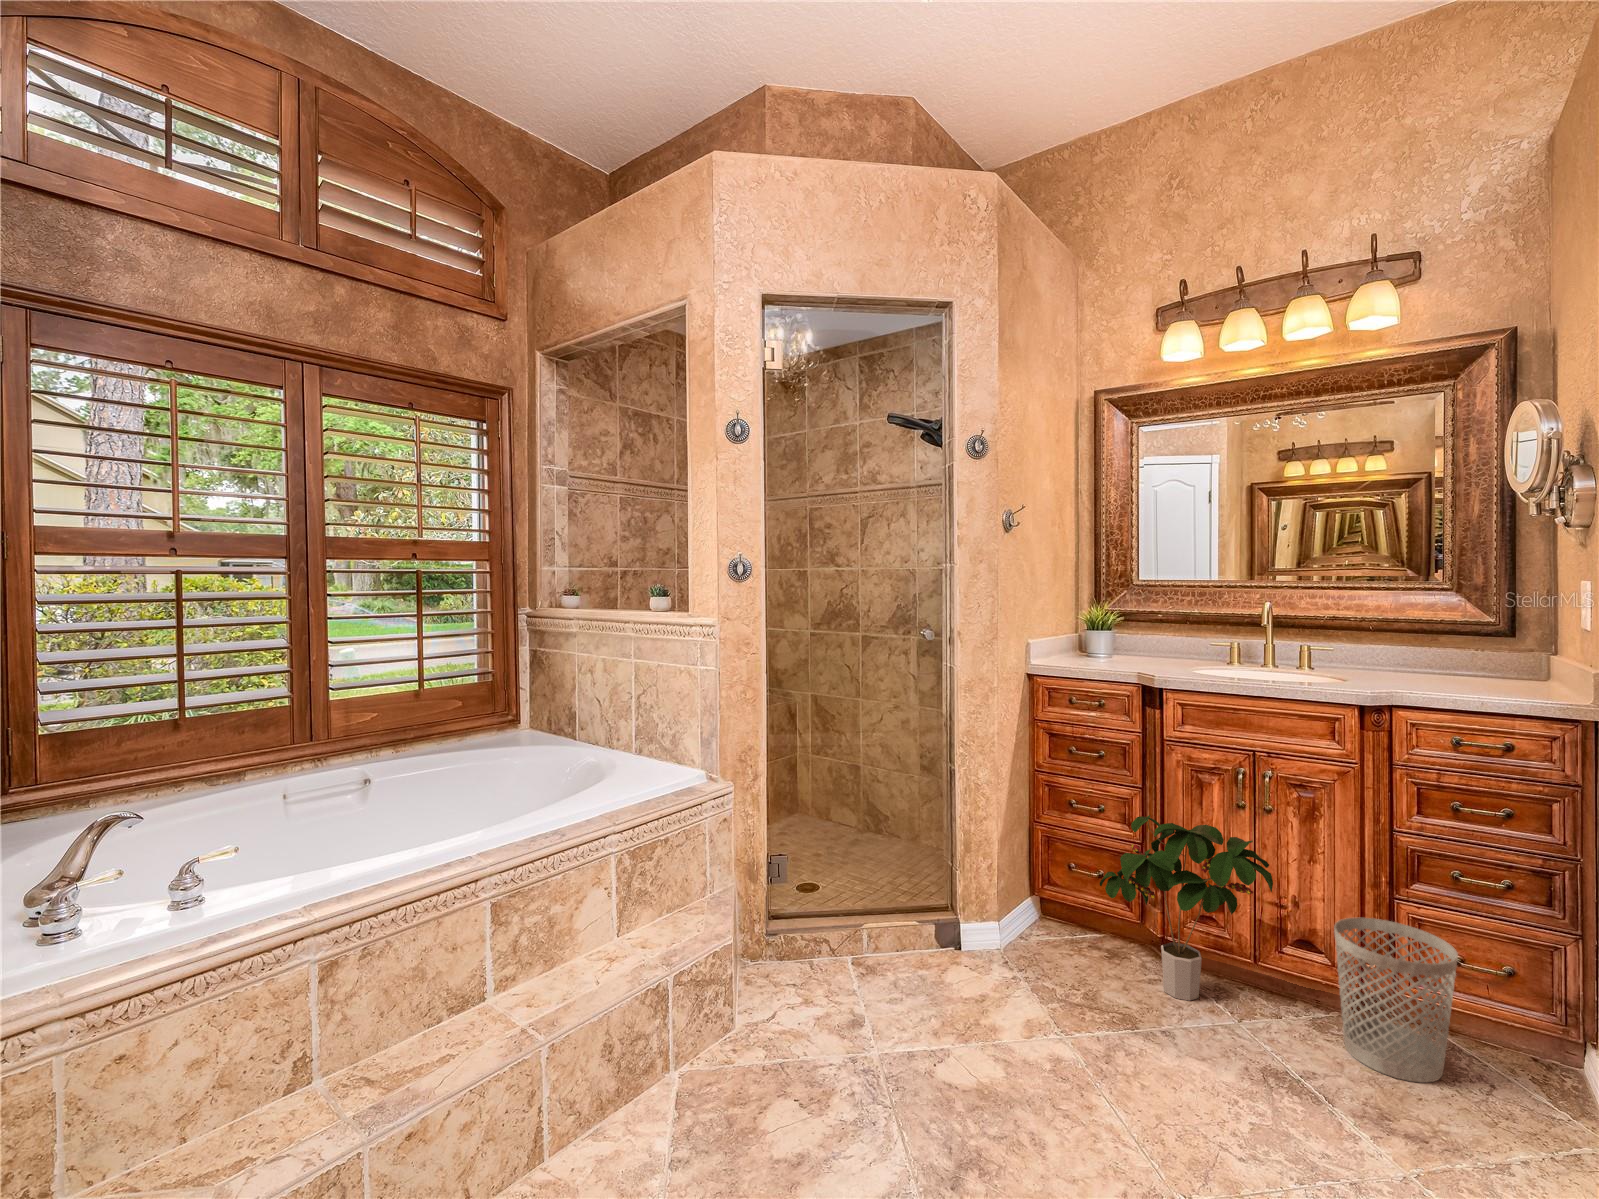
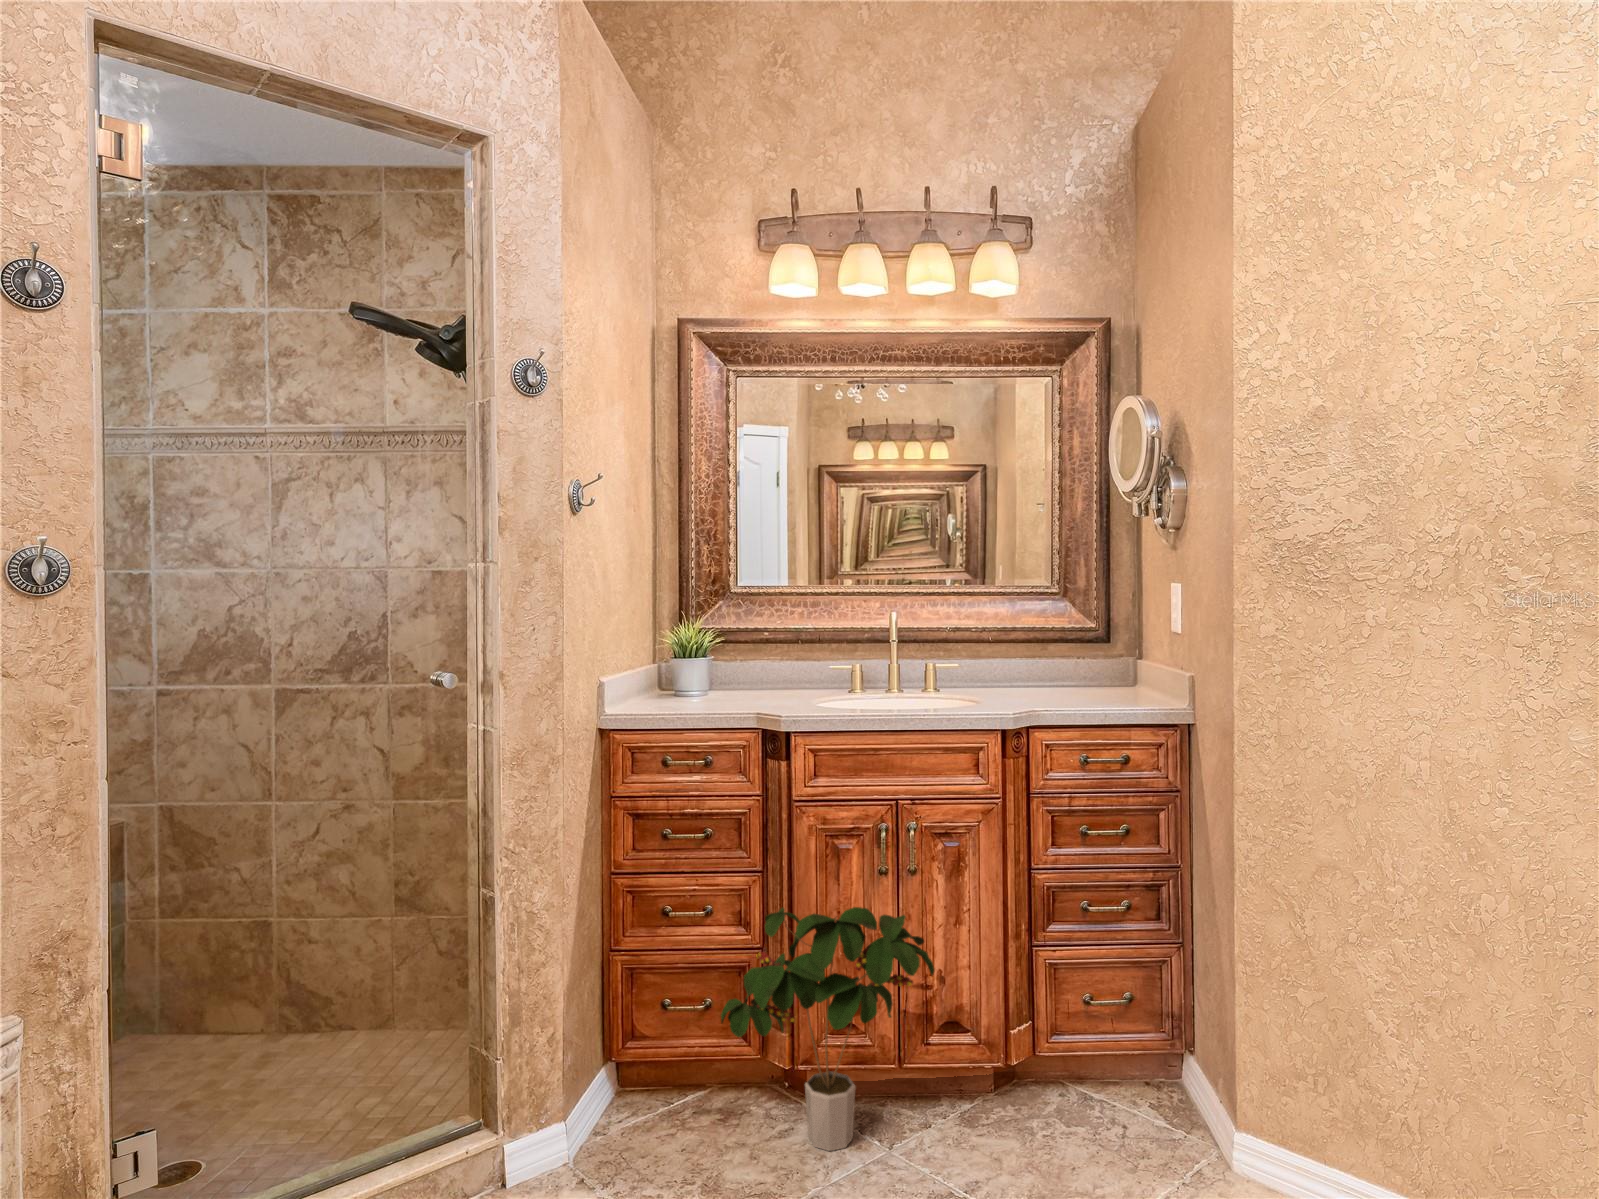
wastebasket: present [1334,917,1458,1083] -> none [995,975,1111,1160]

